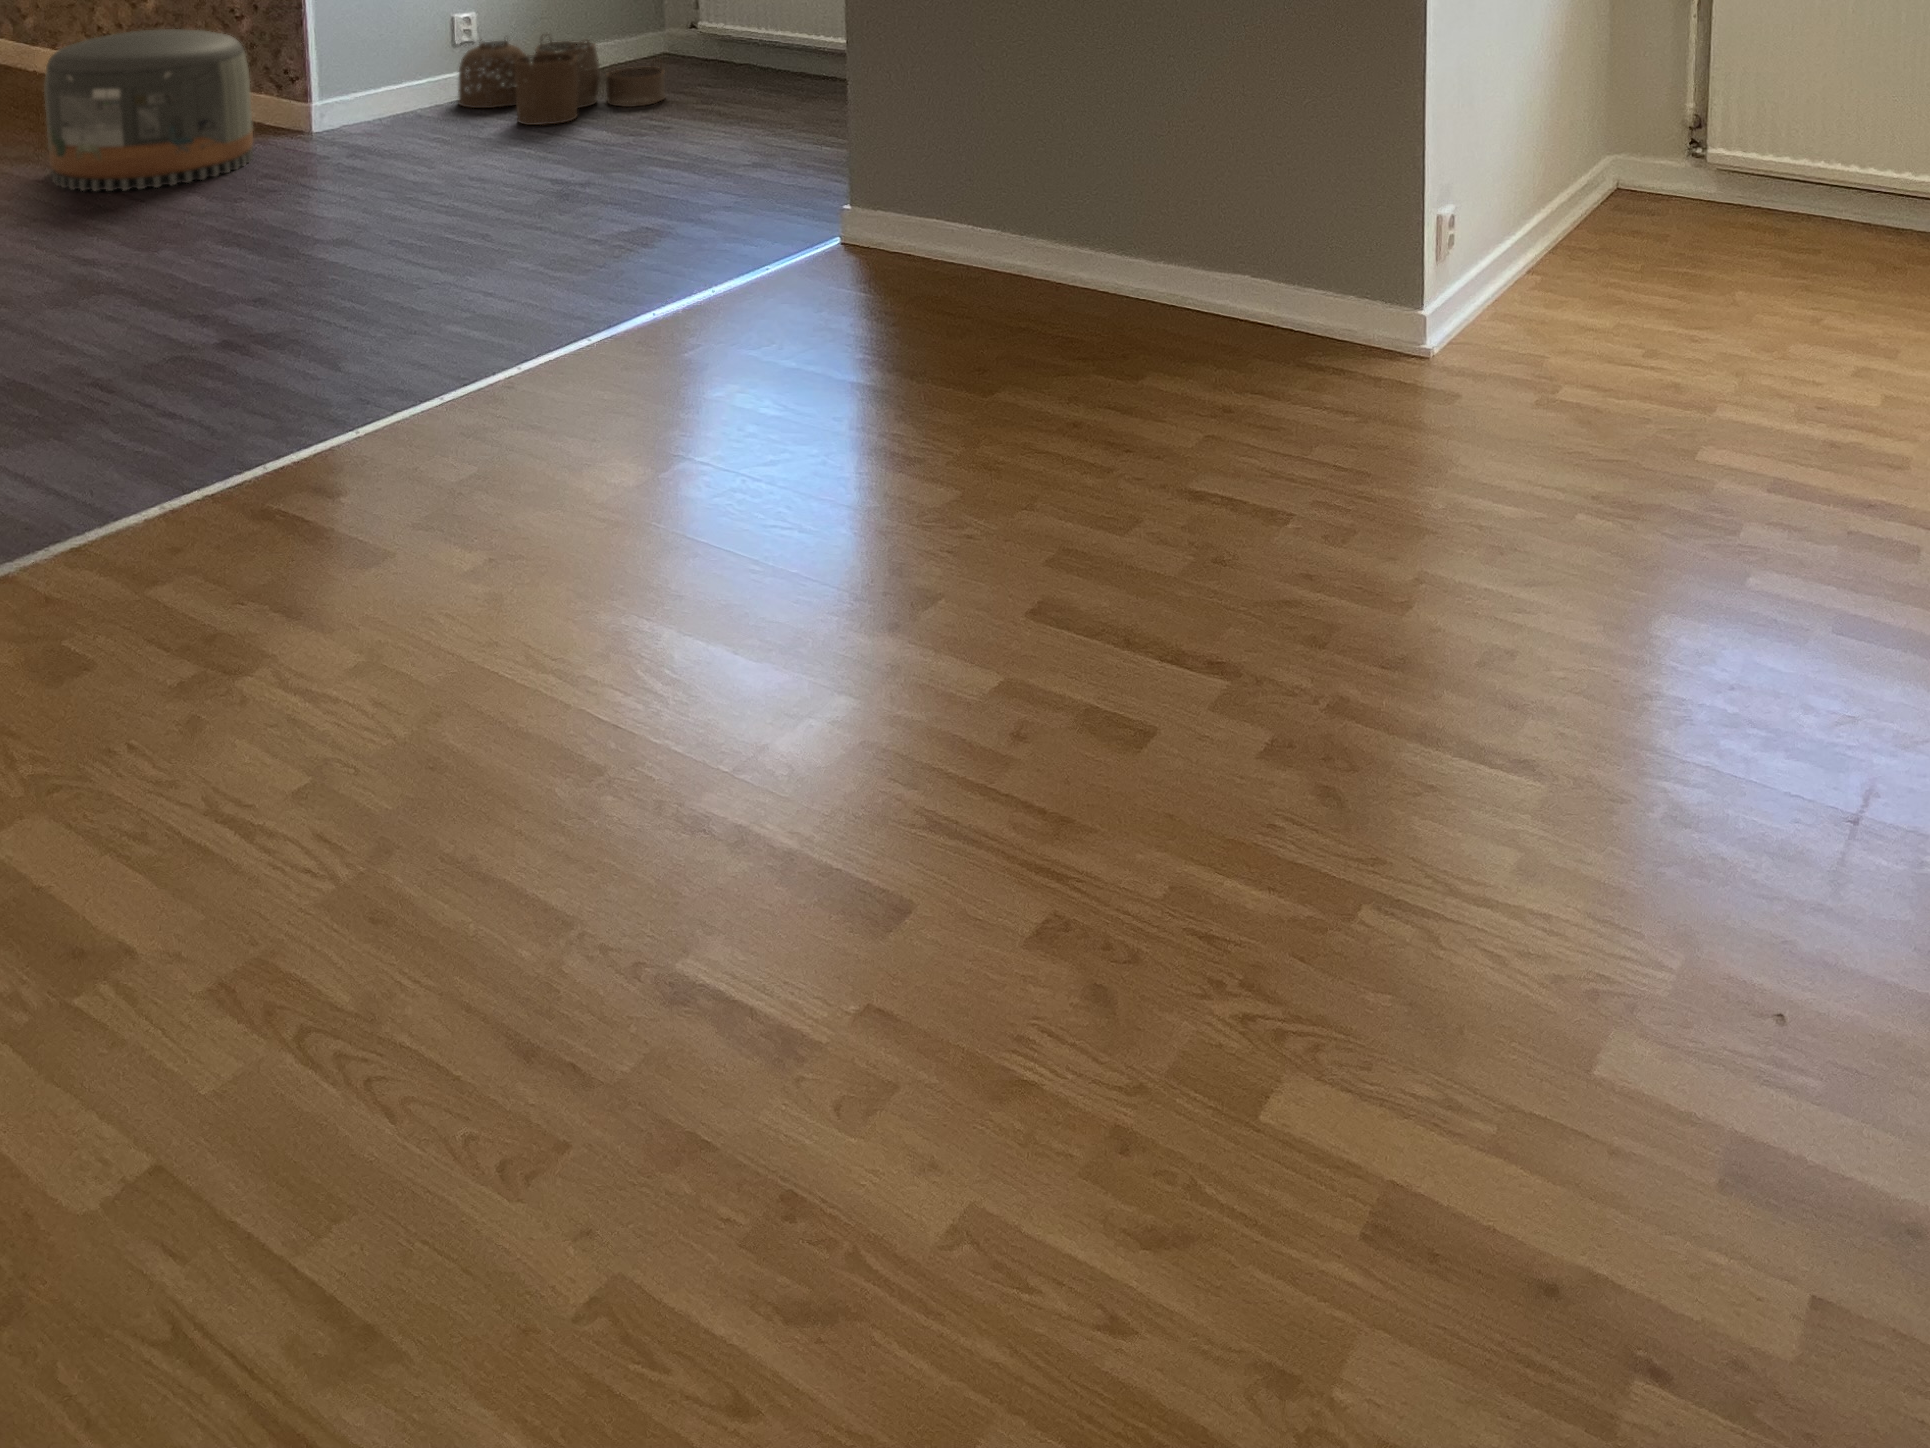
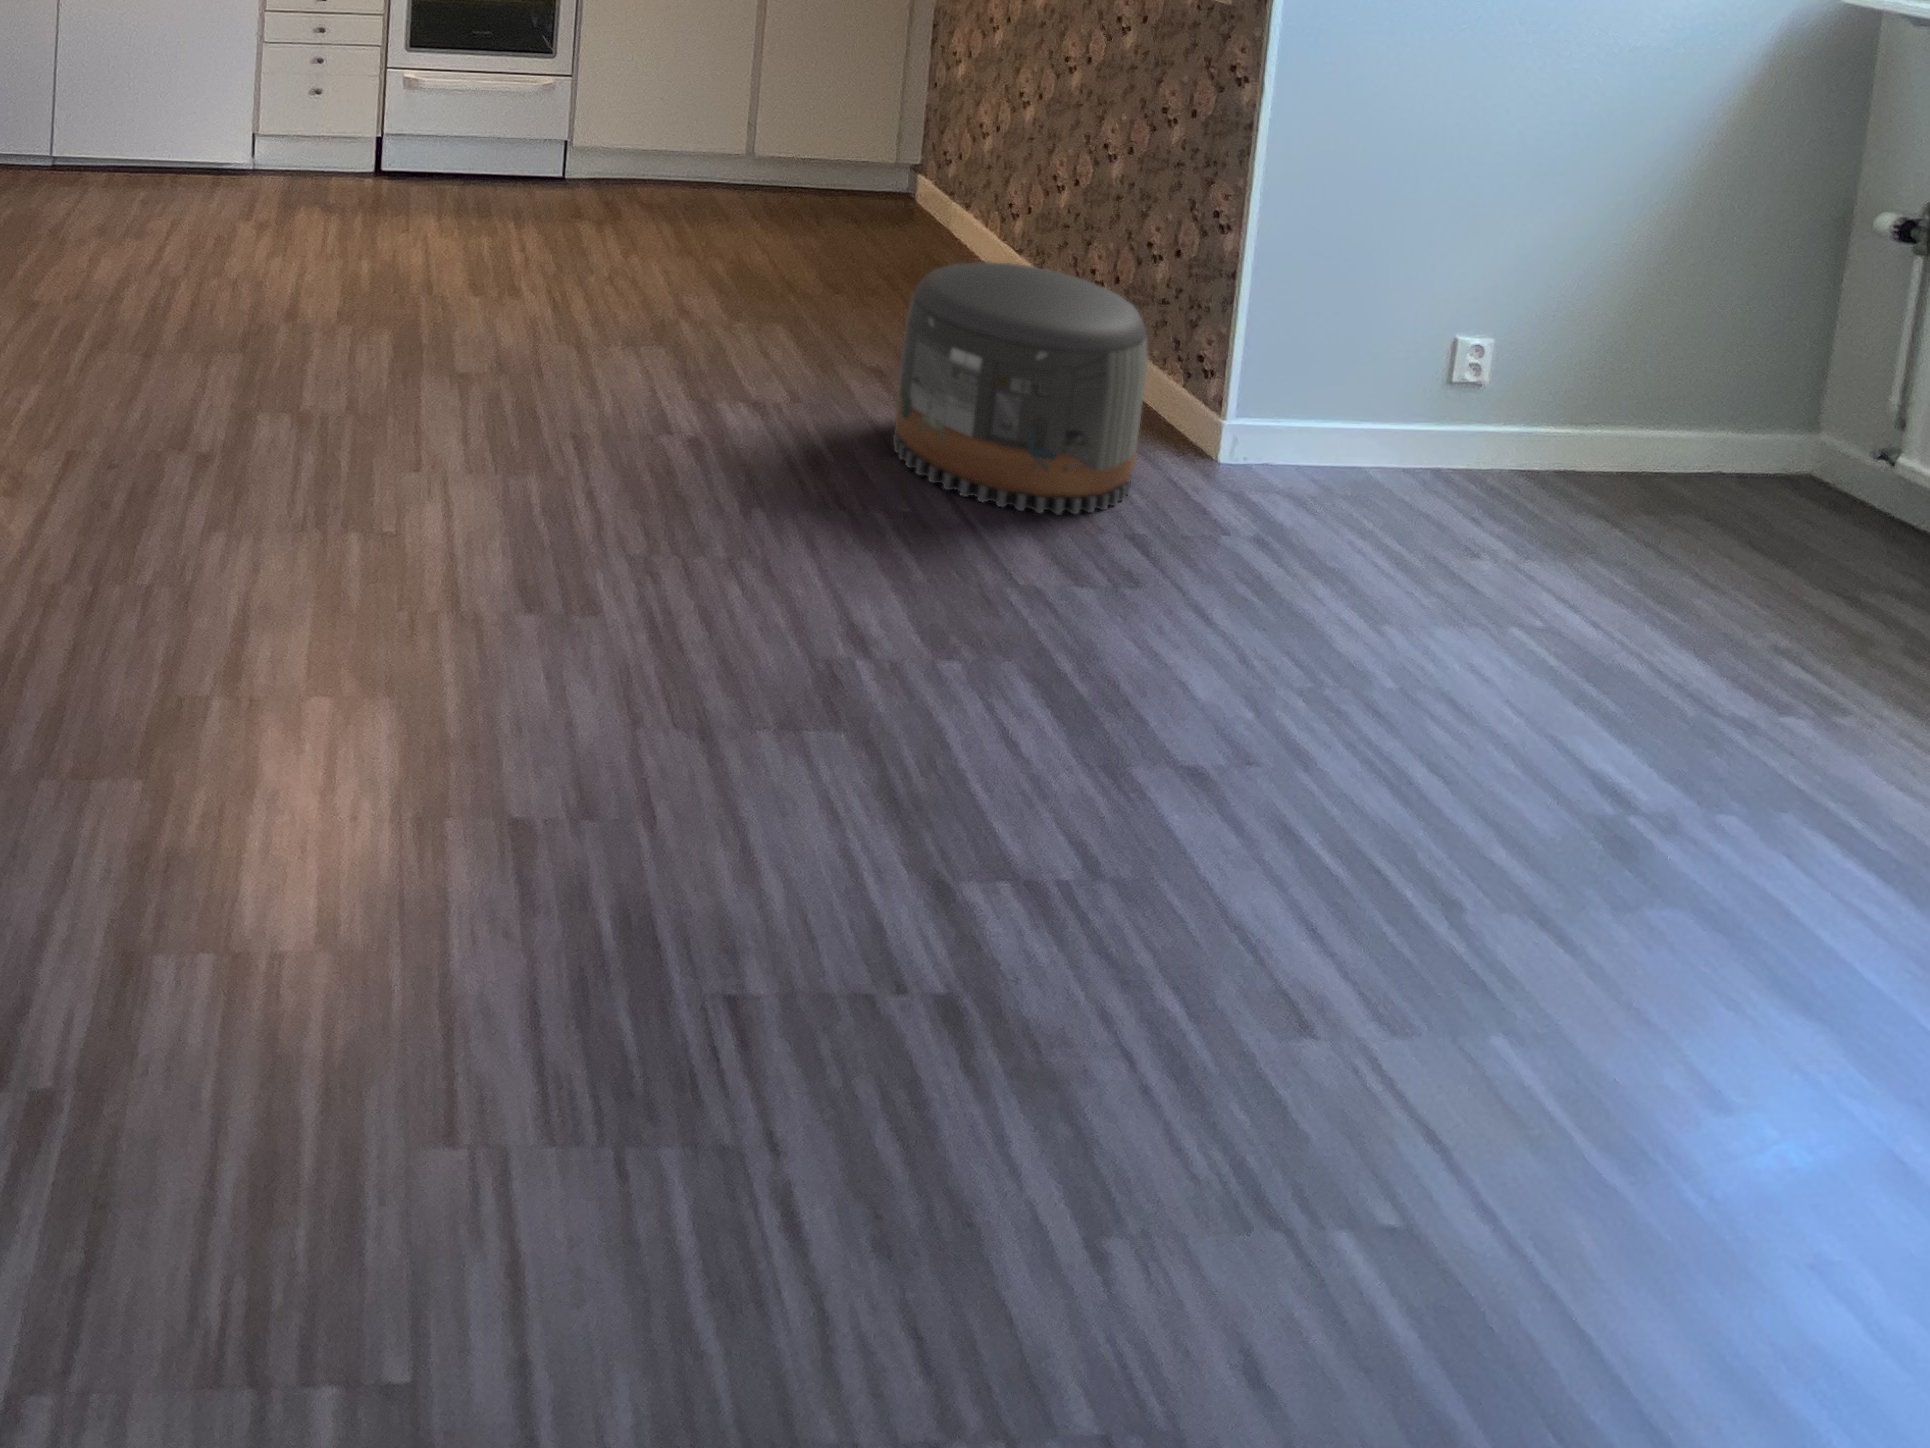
woven basket: present [458,39,665,125] -> none [1436,390,1841,623]

